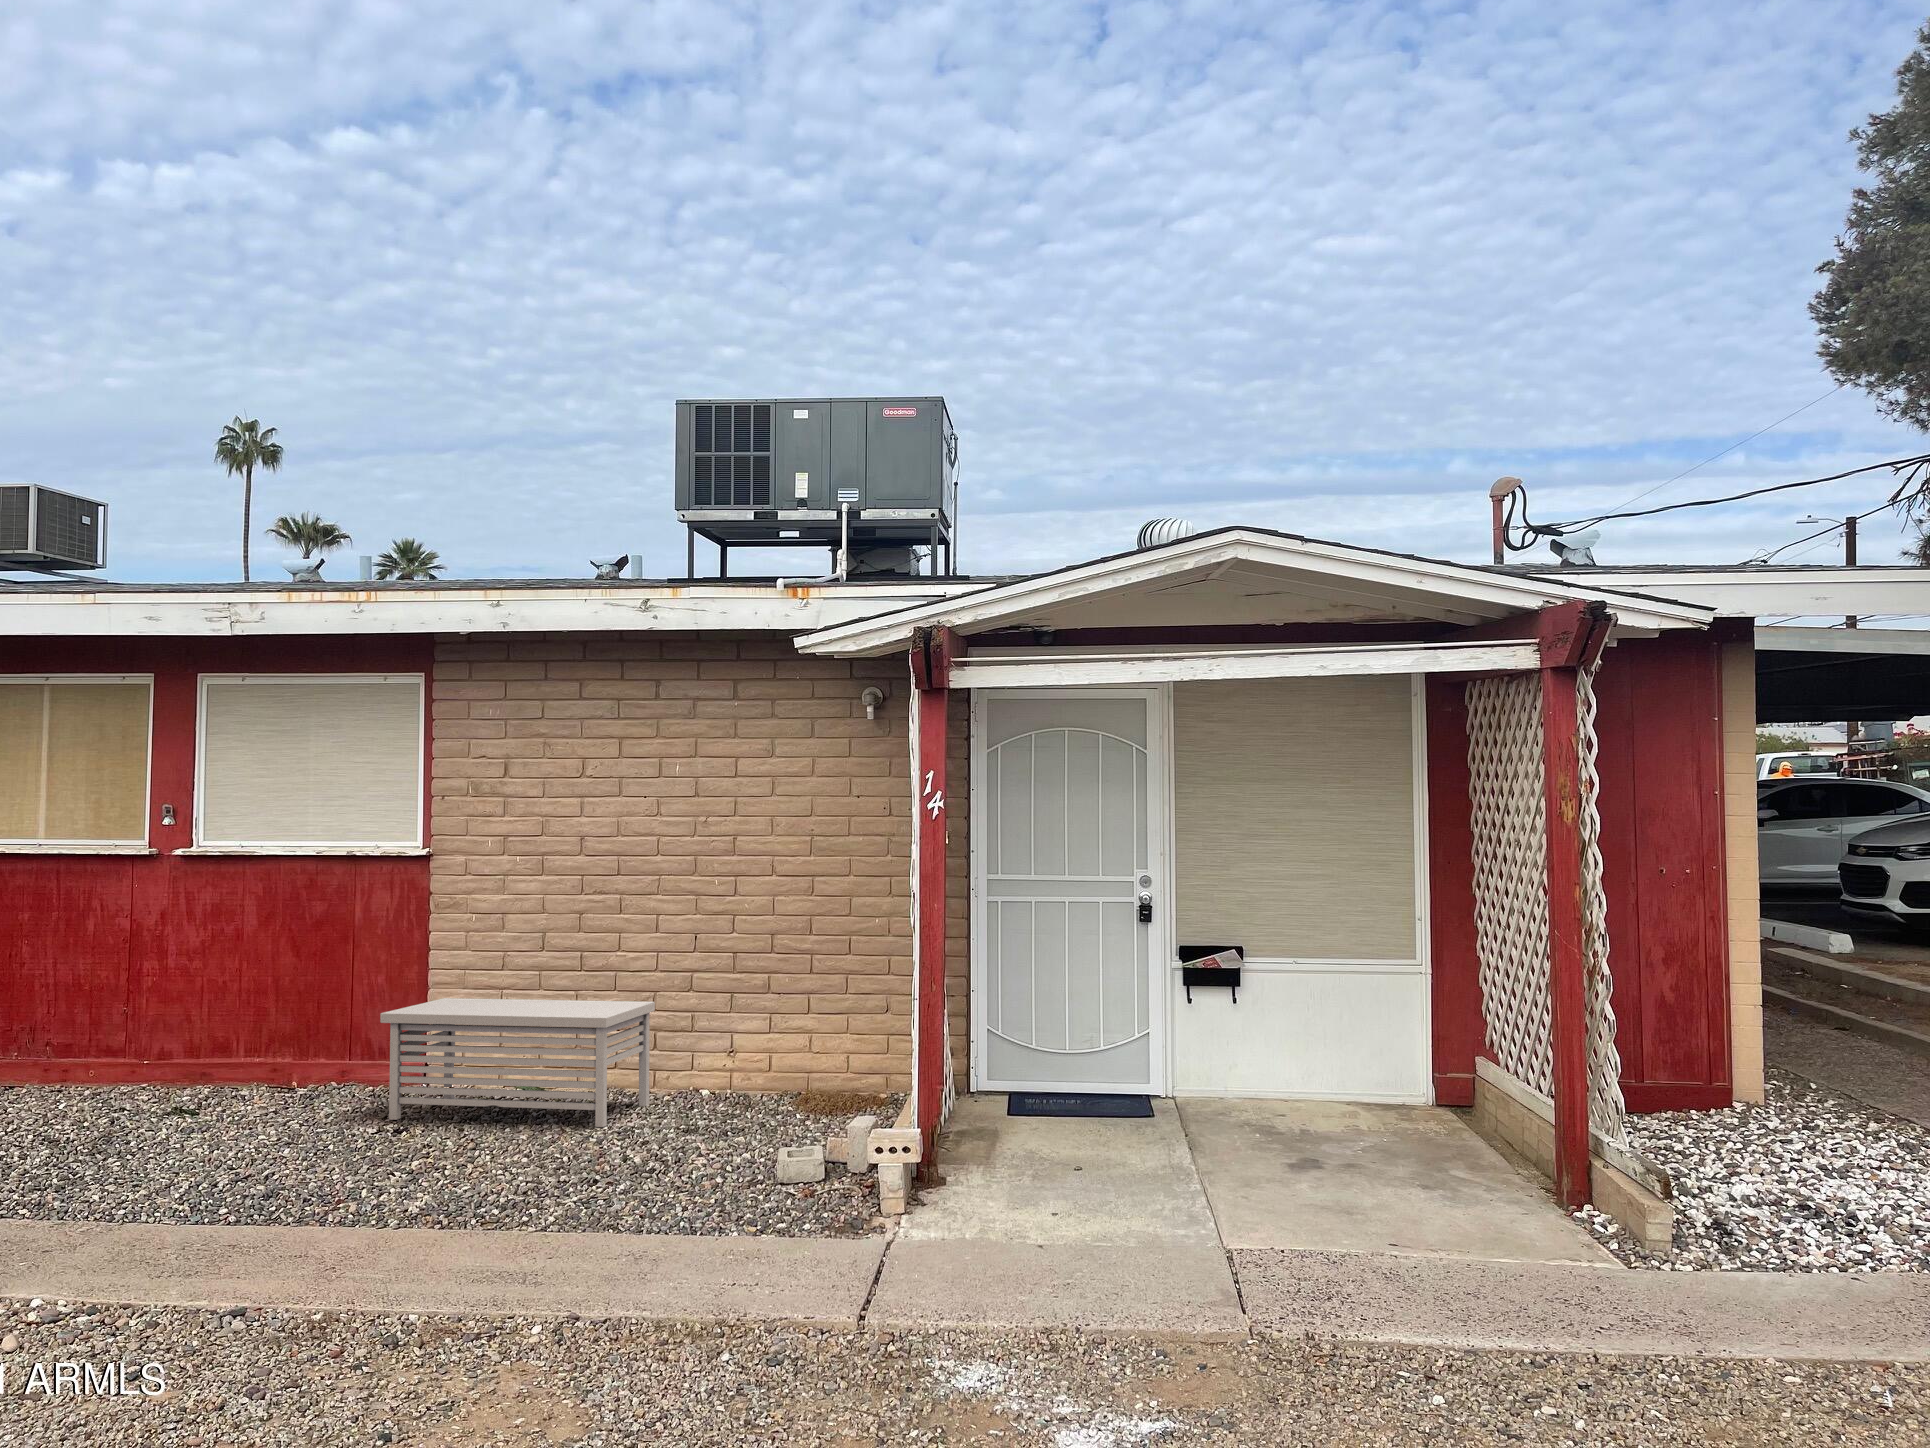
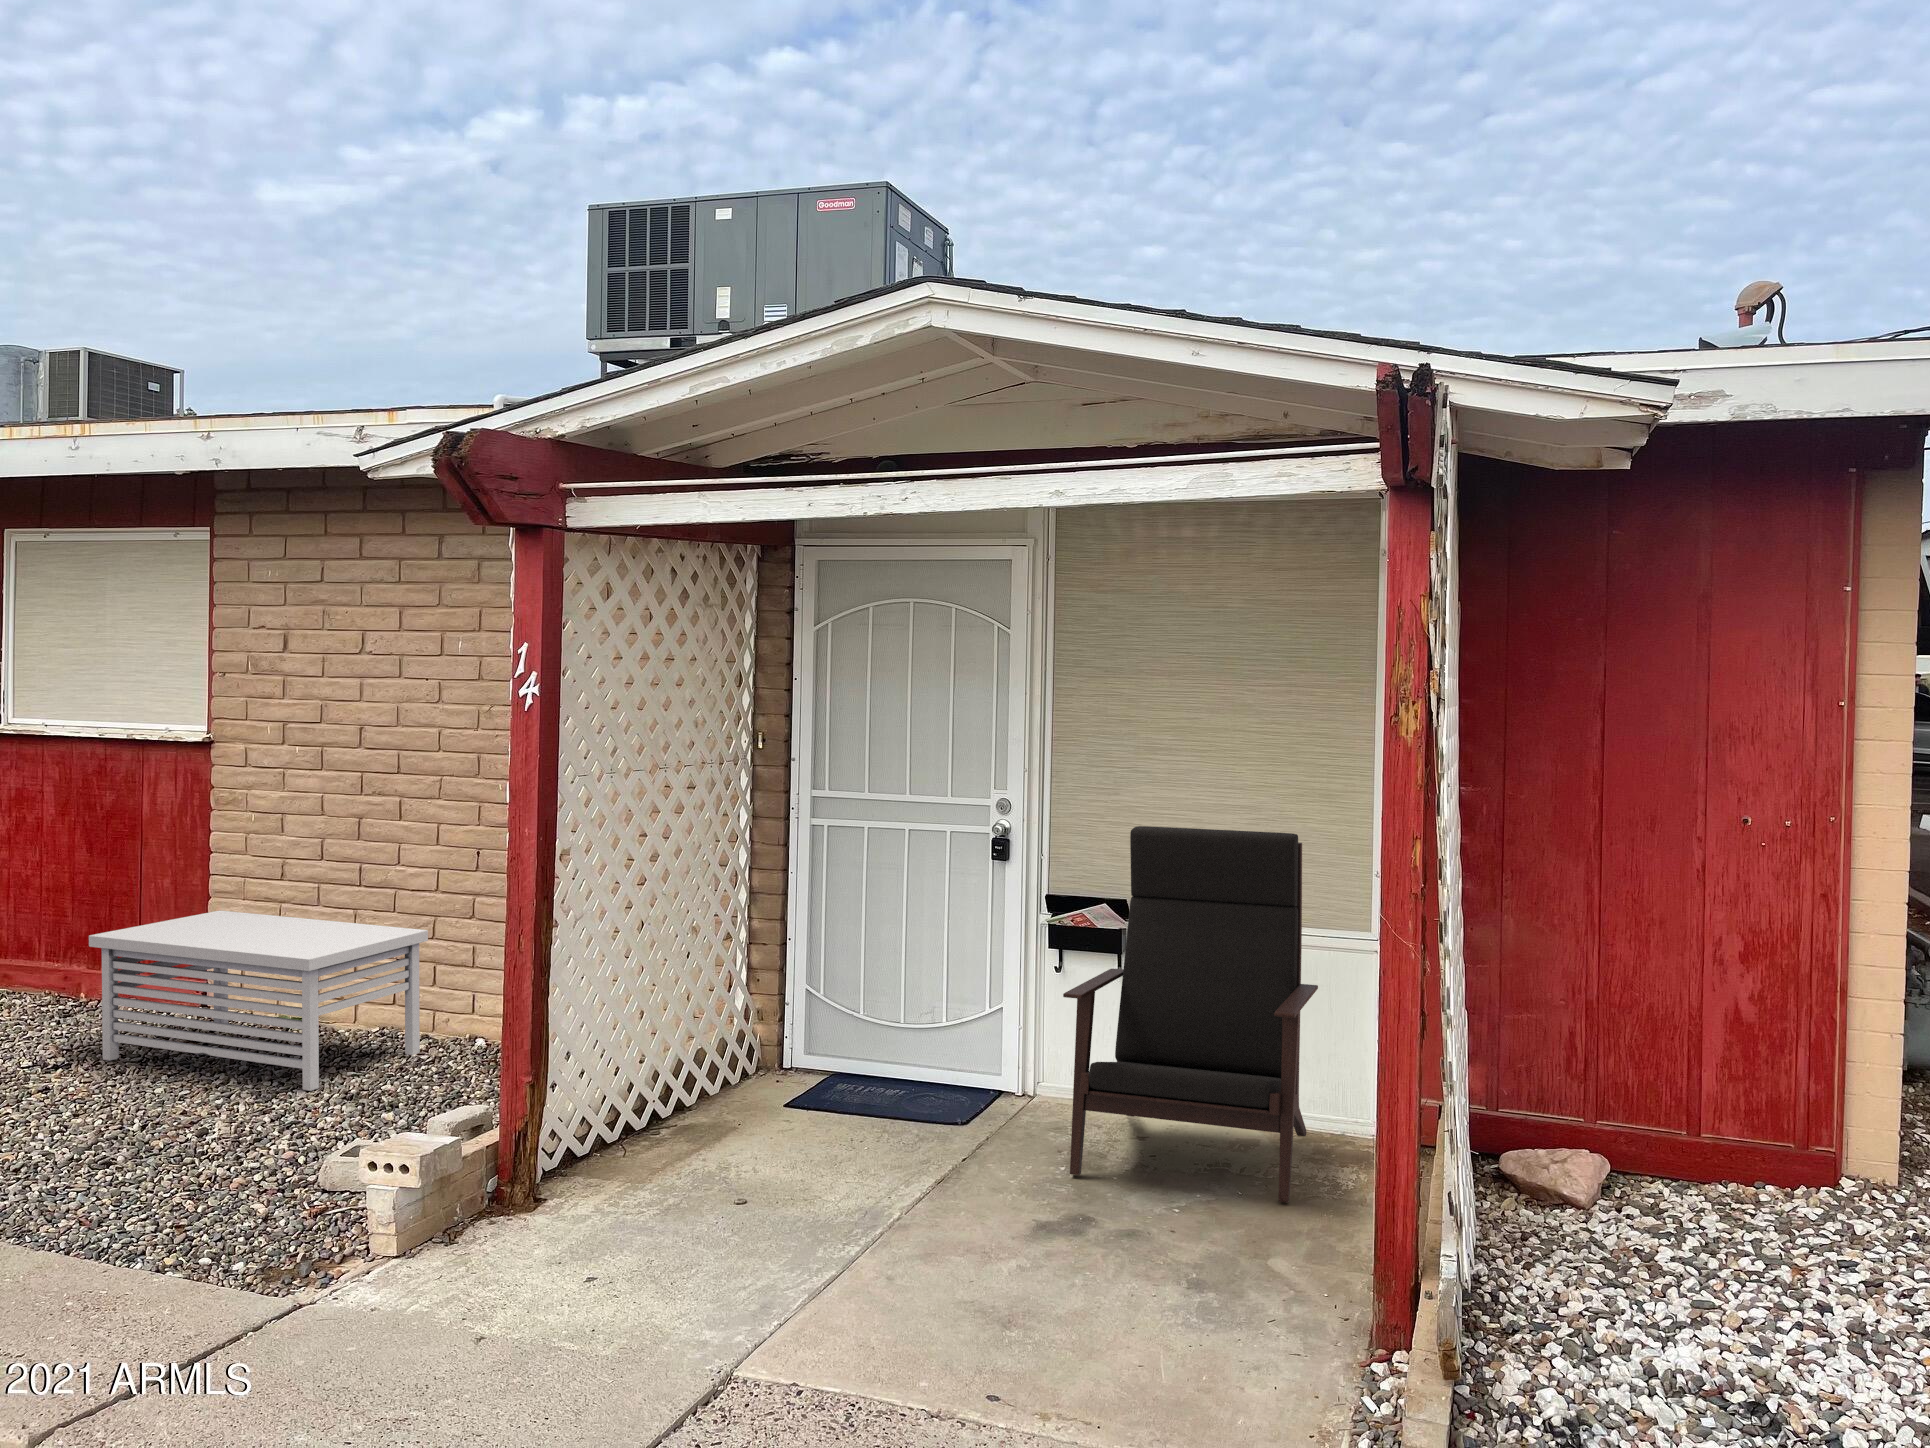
lounge chair: none [1241,889,1413,1141] -> present [1063,826,1318,1203]

